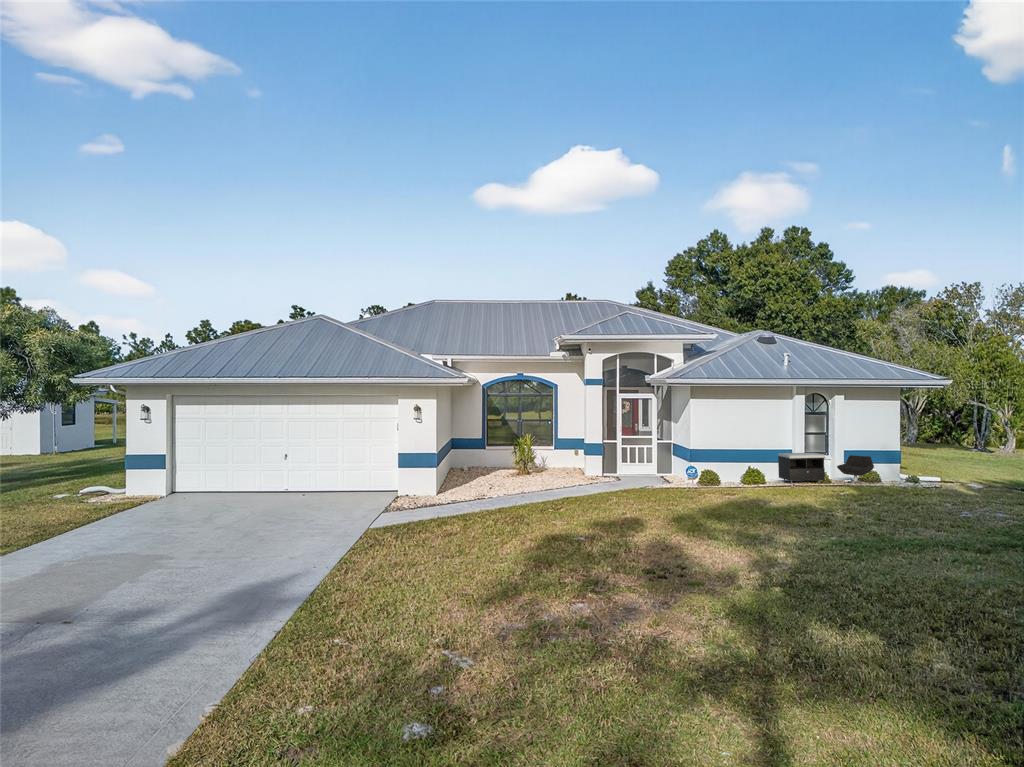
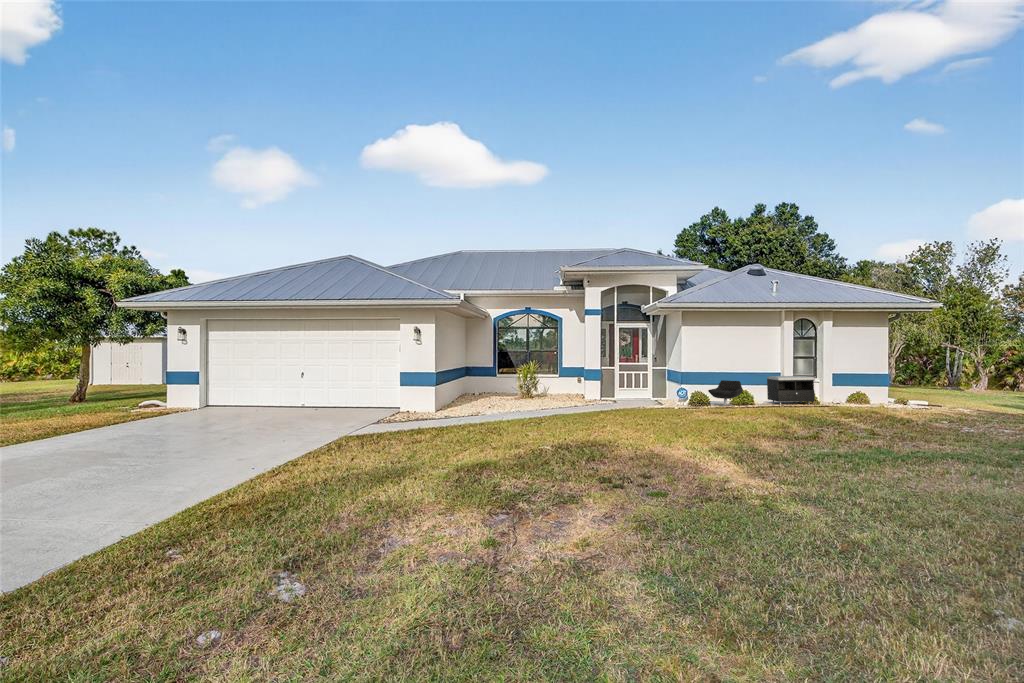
lounge chair: present [837,455,874,484] -> present [708,380,743,407]

